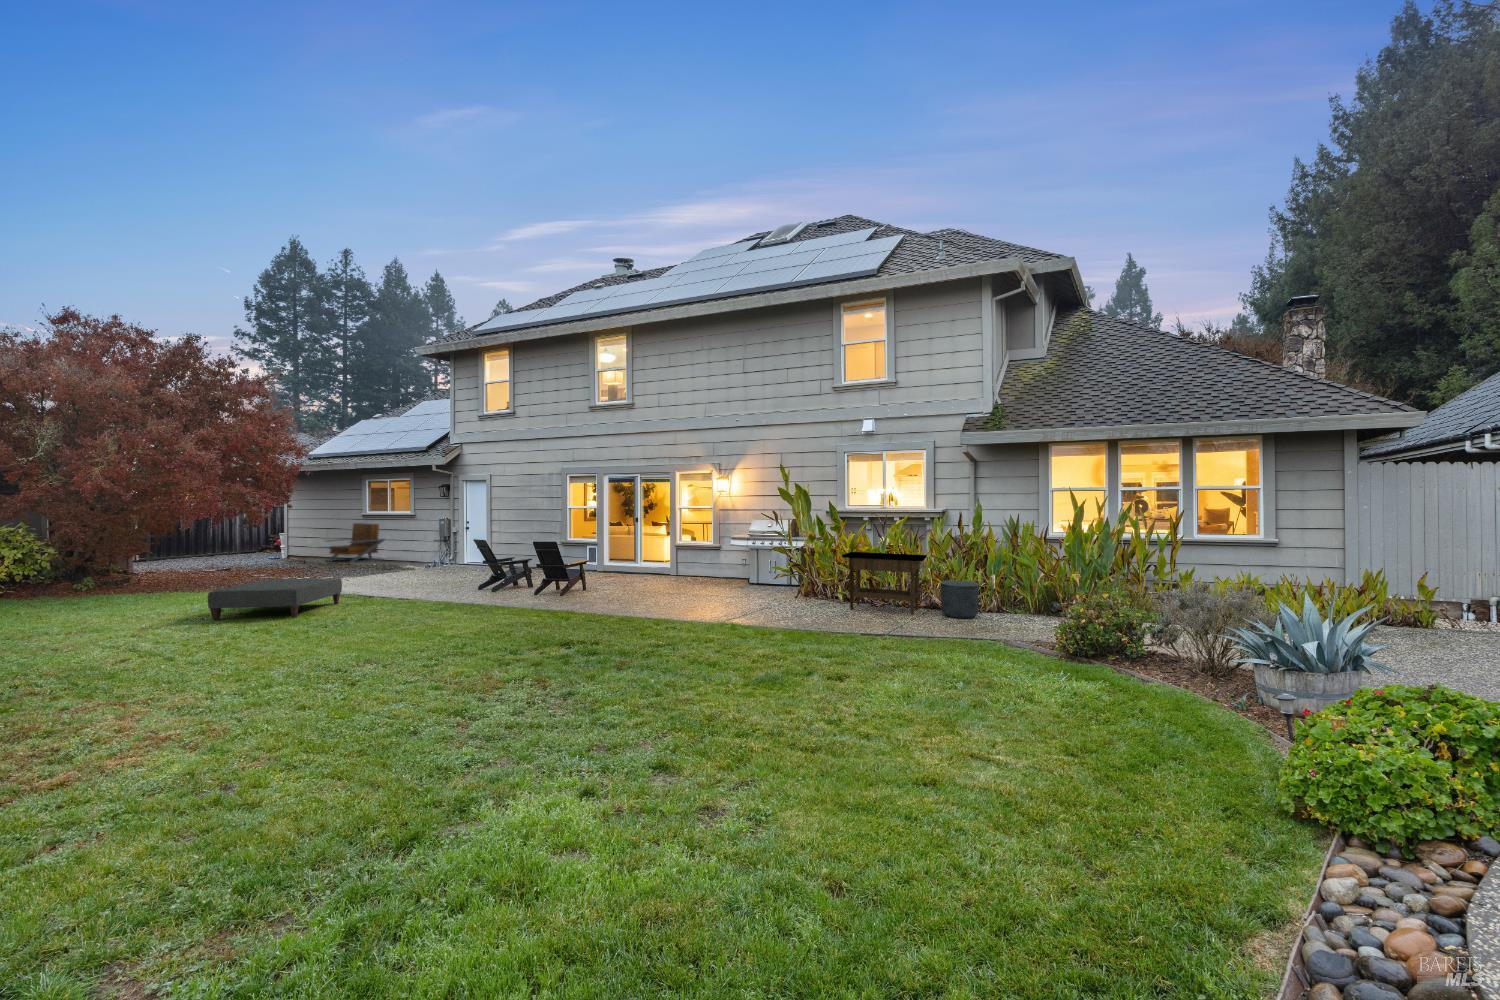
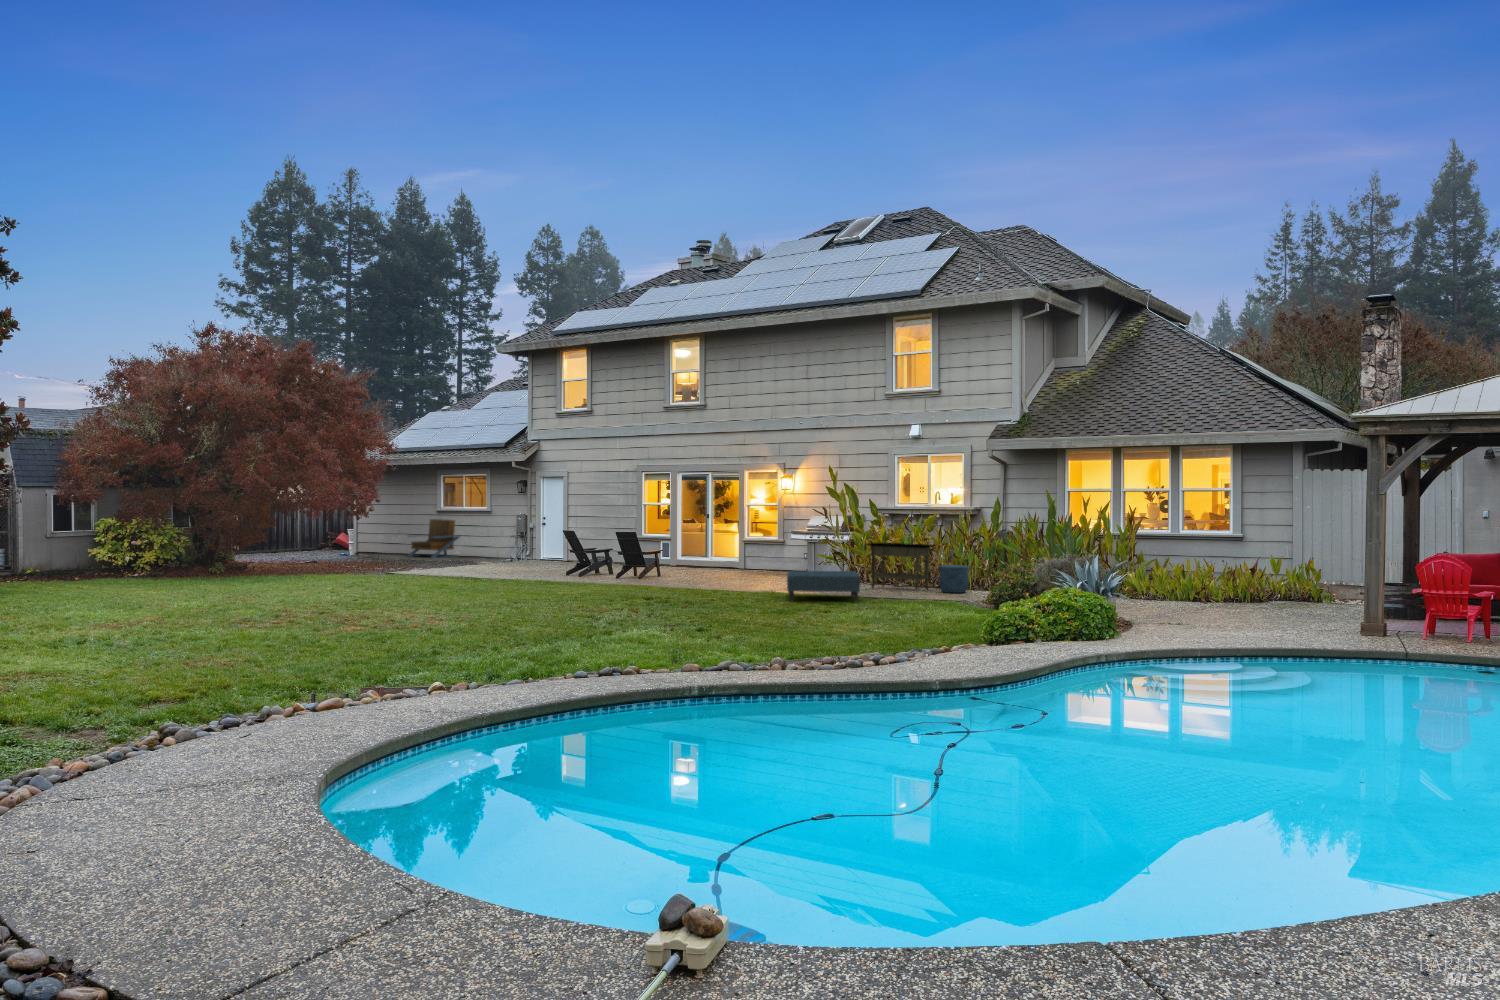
ottoman: present [208,578,342,620] -> present [787,571,860,602]

